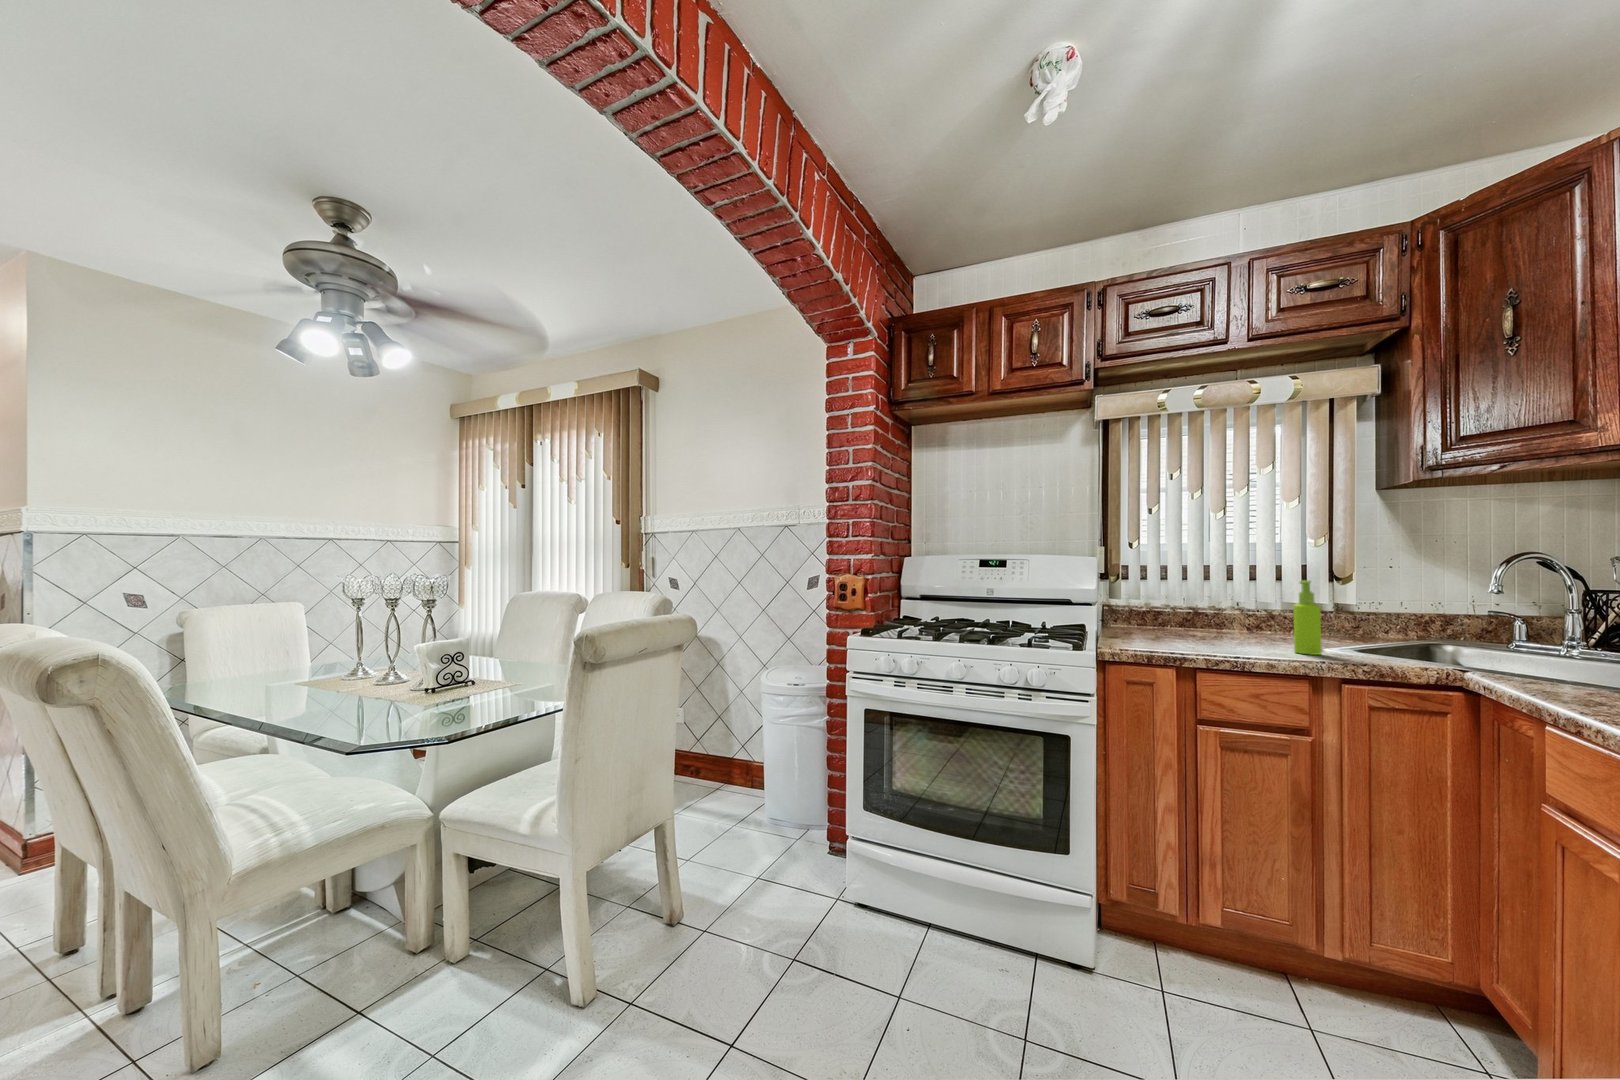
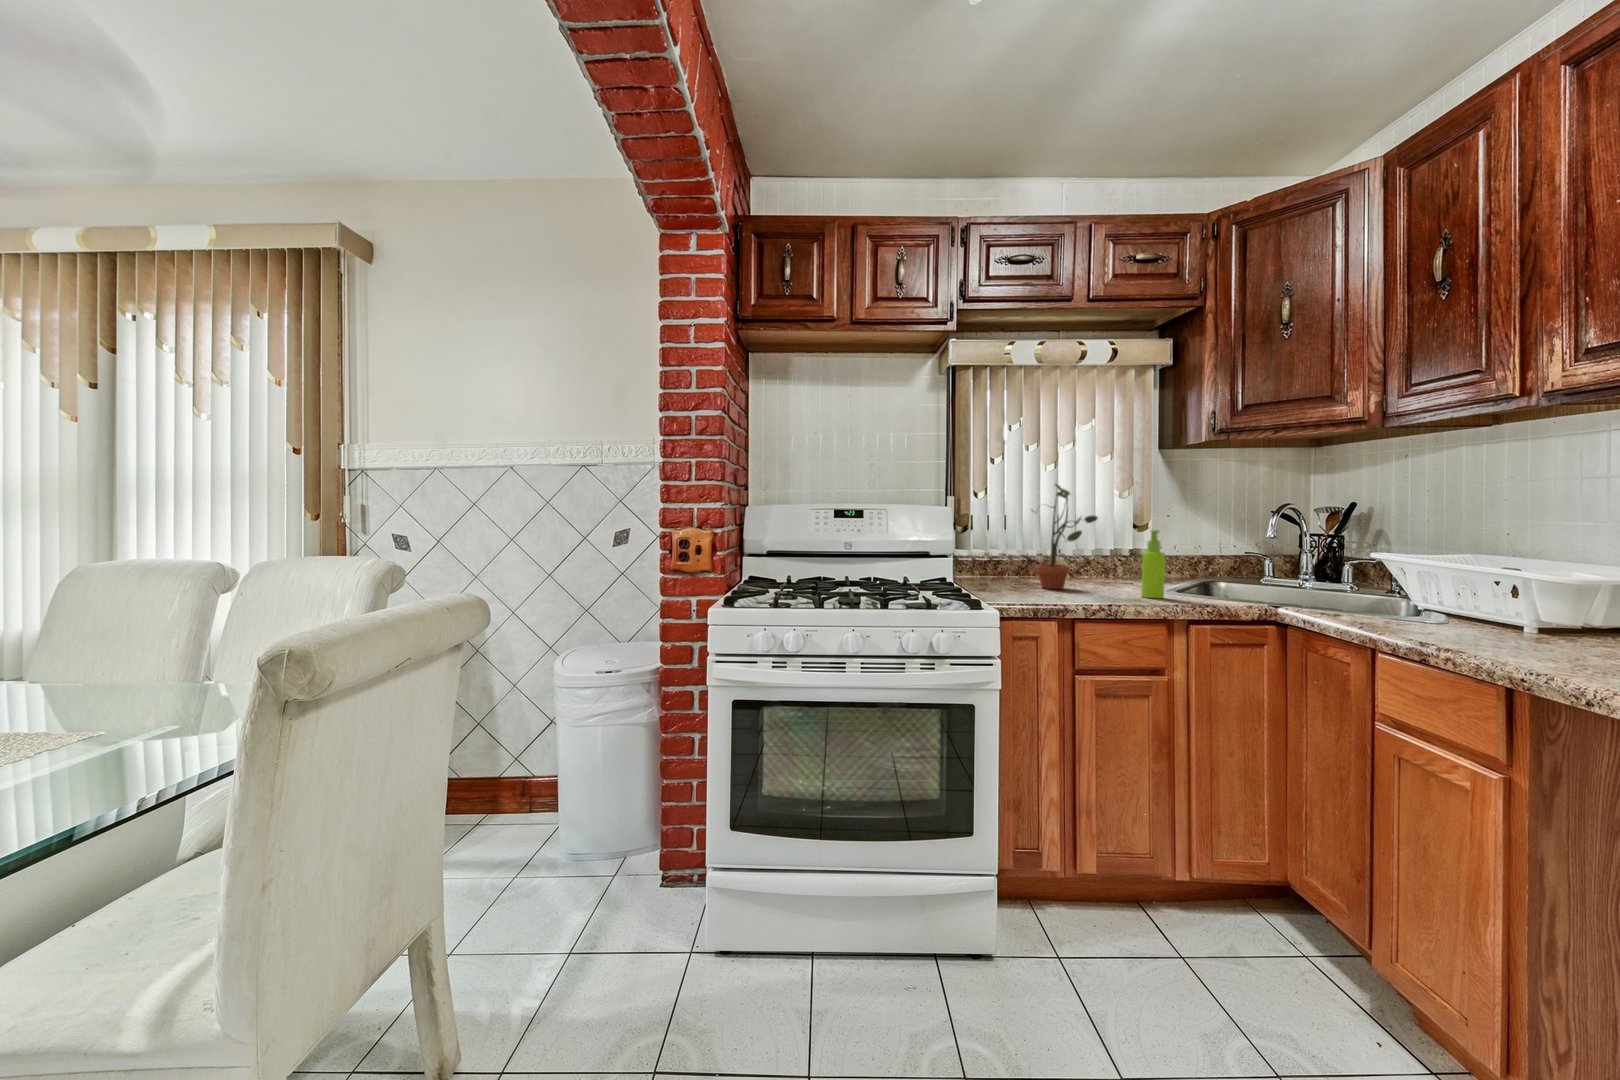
potted plant: none [1170,531,1249,641] -> present [1036,484,1098,589]

